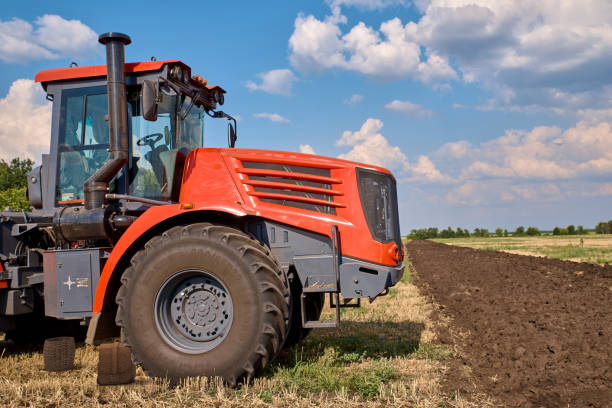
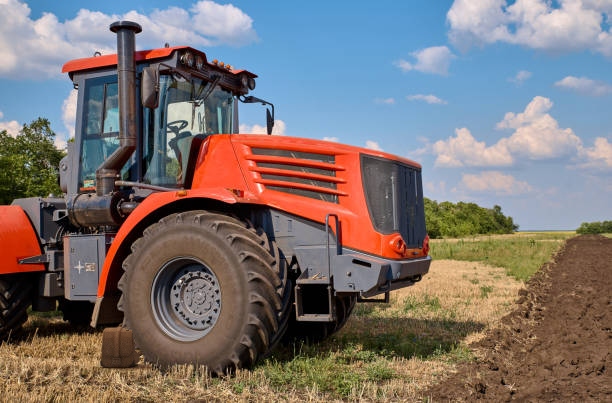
woven basket: present [43,337,75,372] -> none [65,321,95,353]

